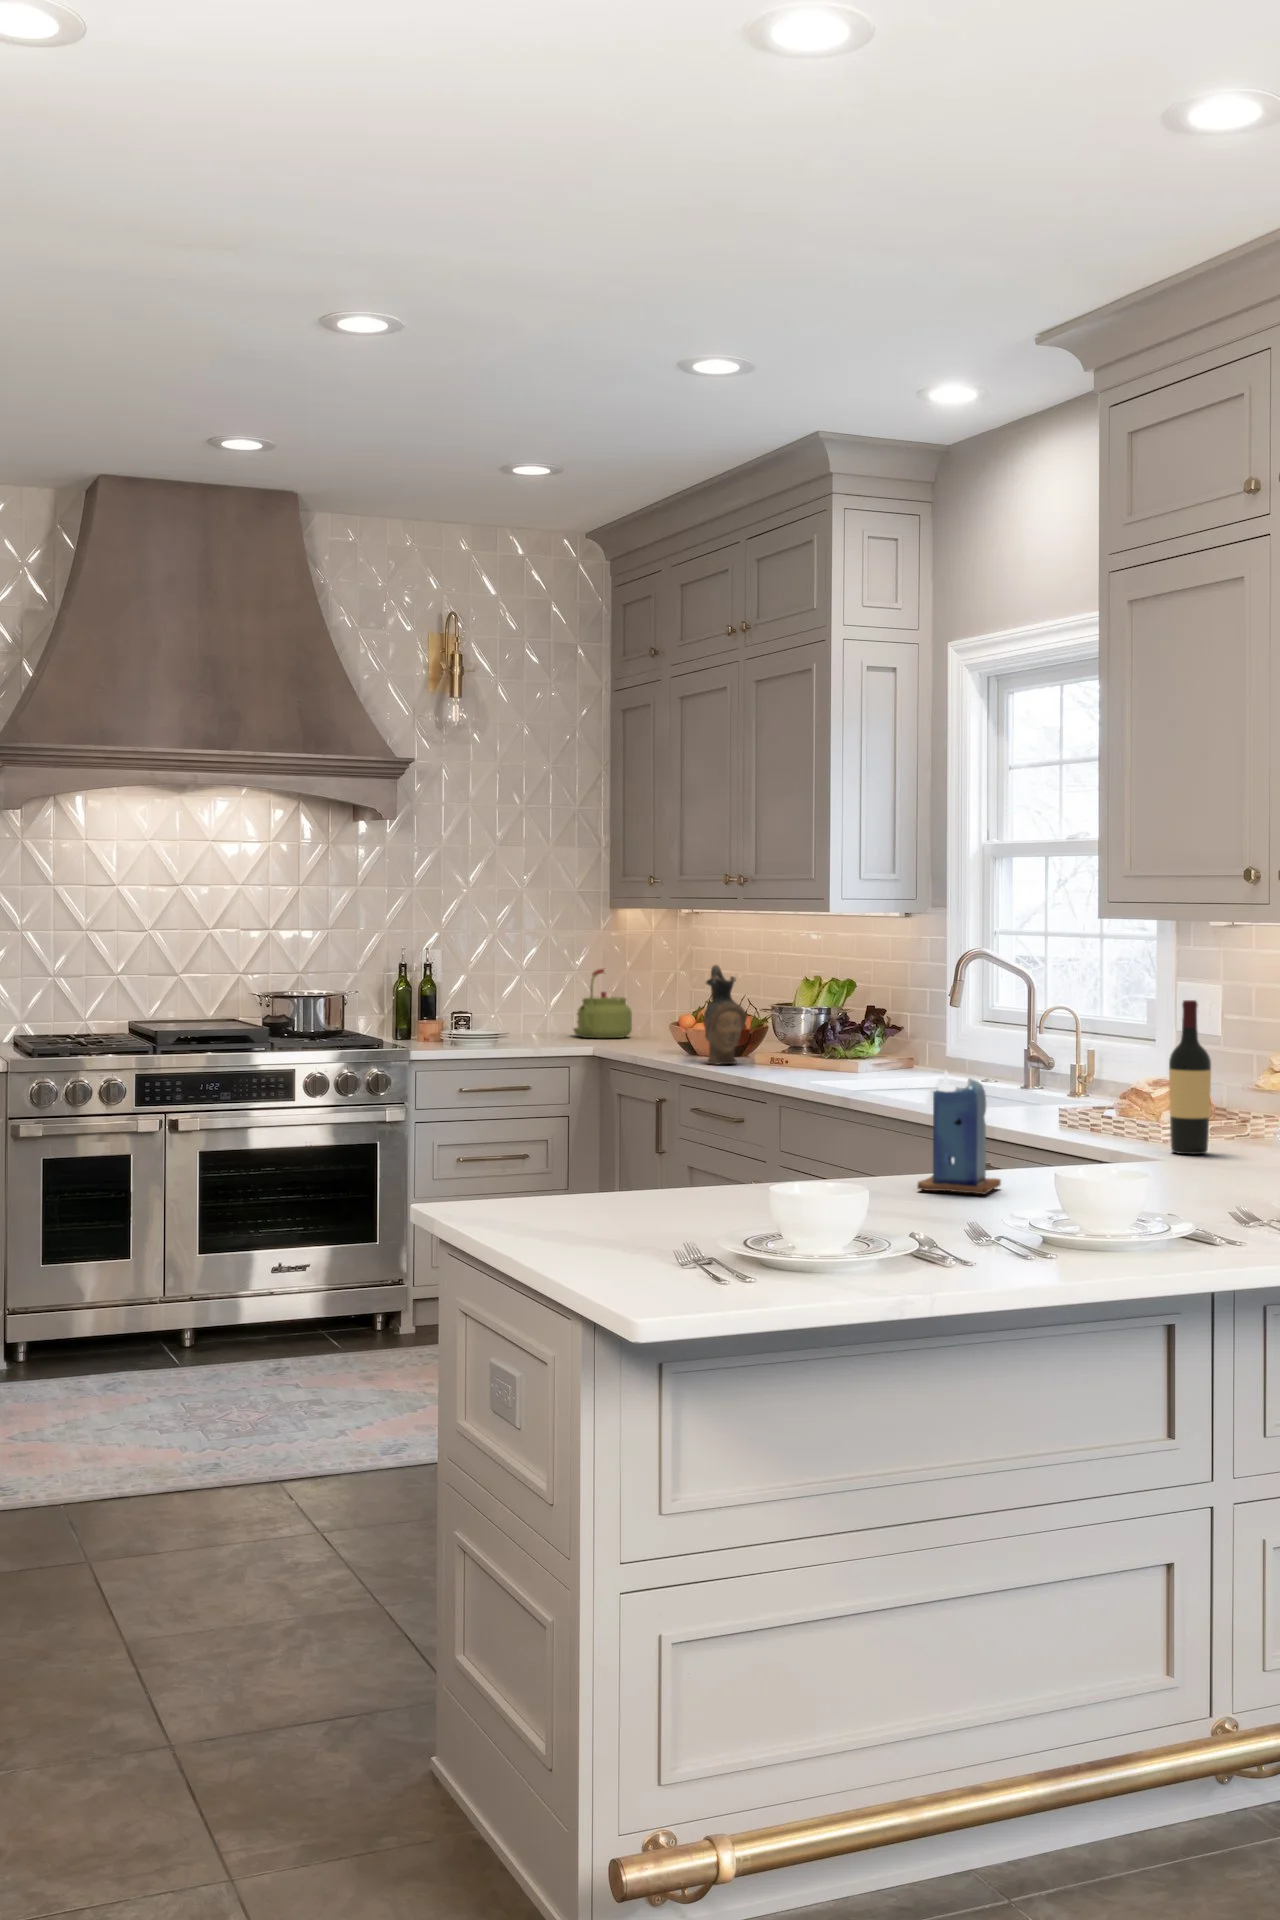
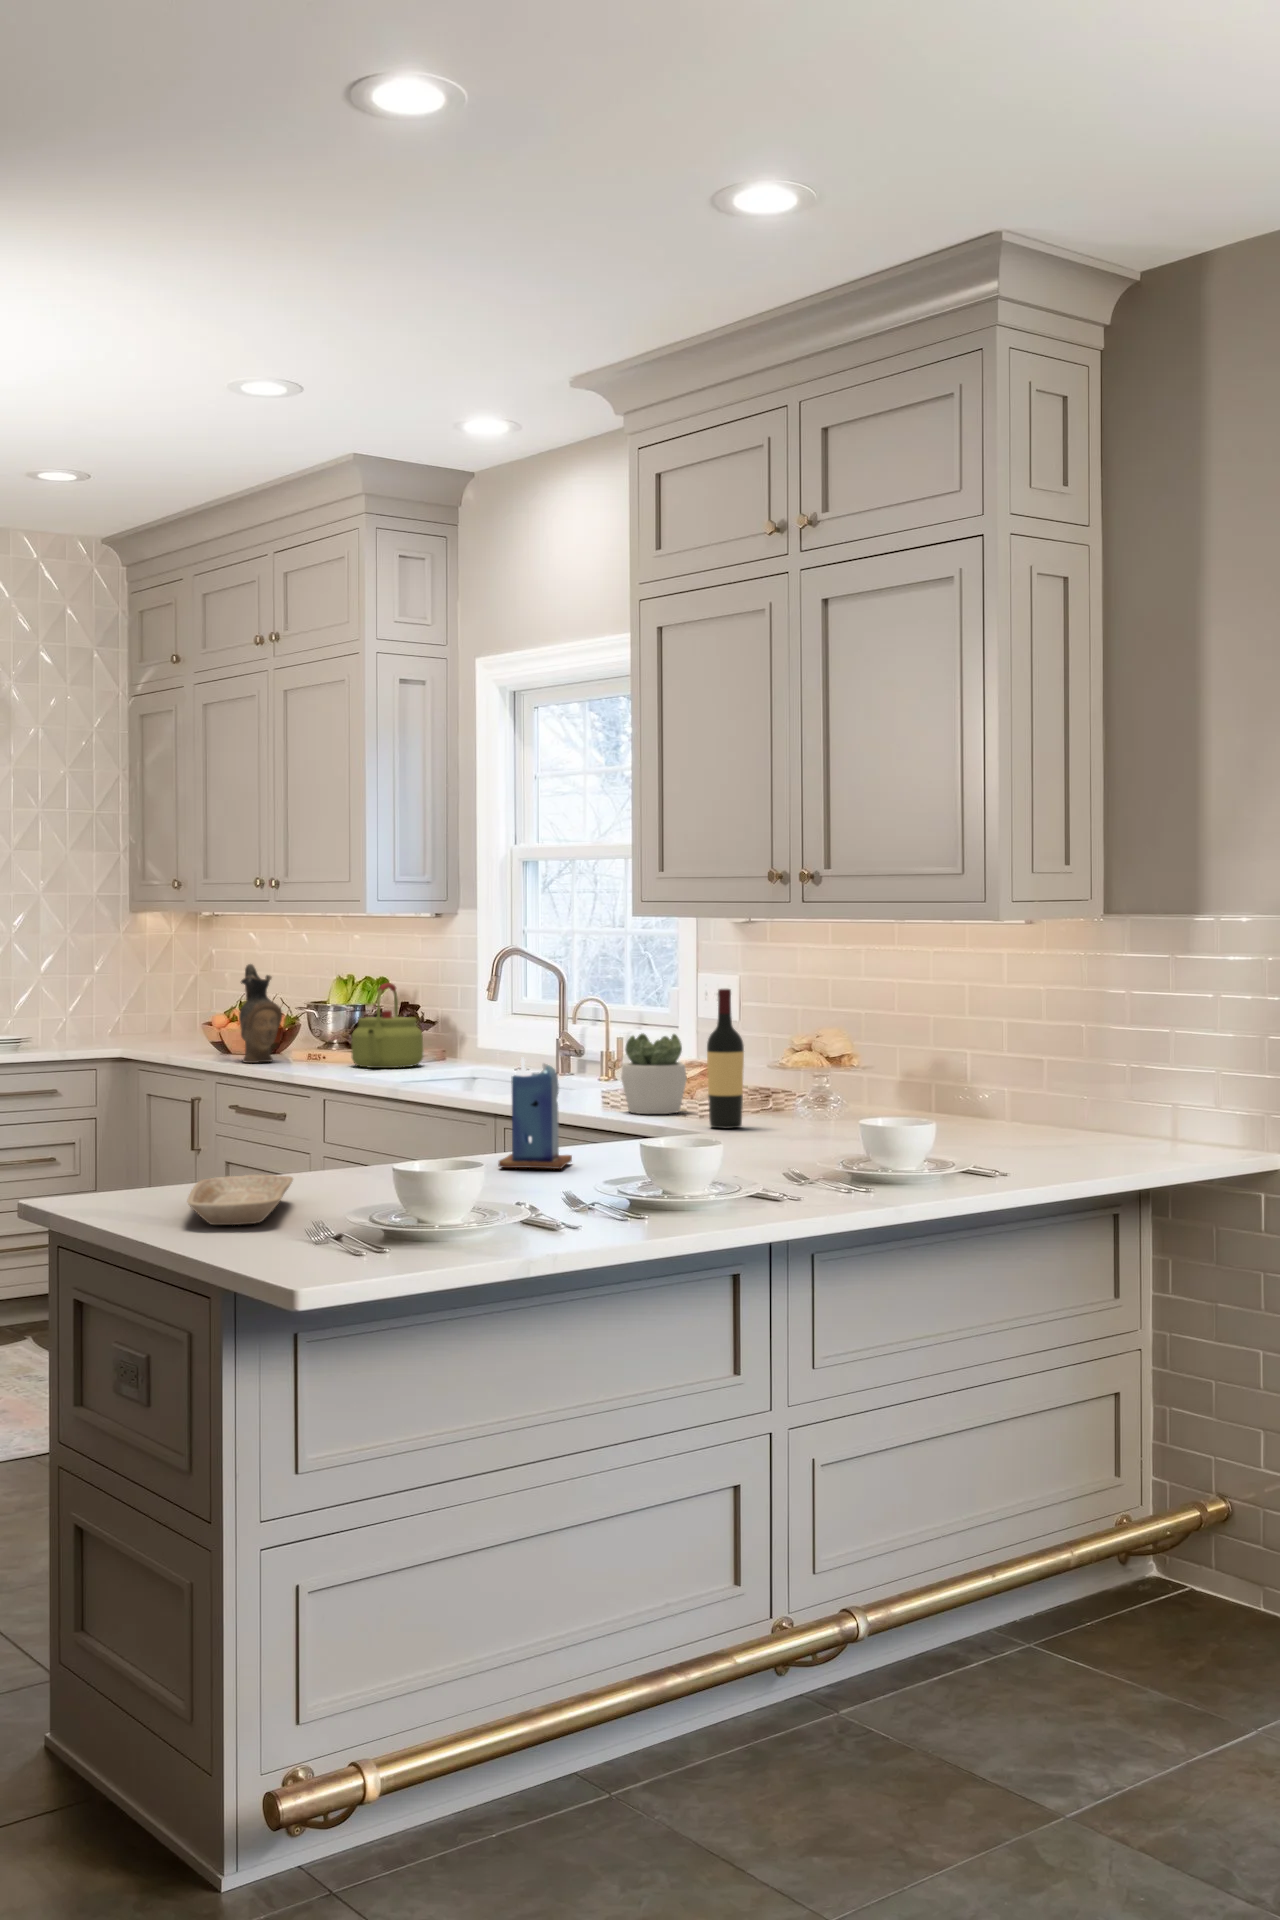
kettle: present [573,969,632,1038] -> present [352,983,423,1068]
succulent plant: none [1079,1046,1151,1135] -> present [621,1033,687,1114]
tray: none [562,1187,683,1242] -> present [187,1175,293,1225]

